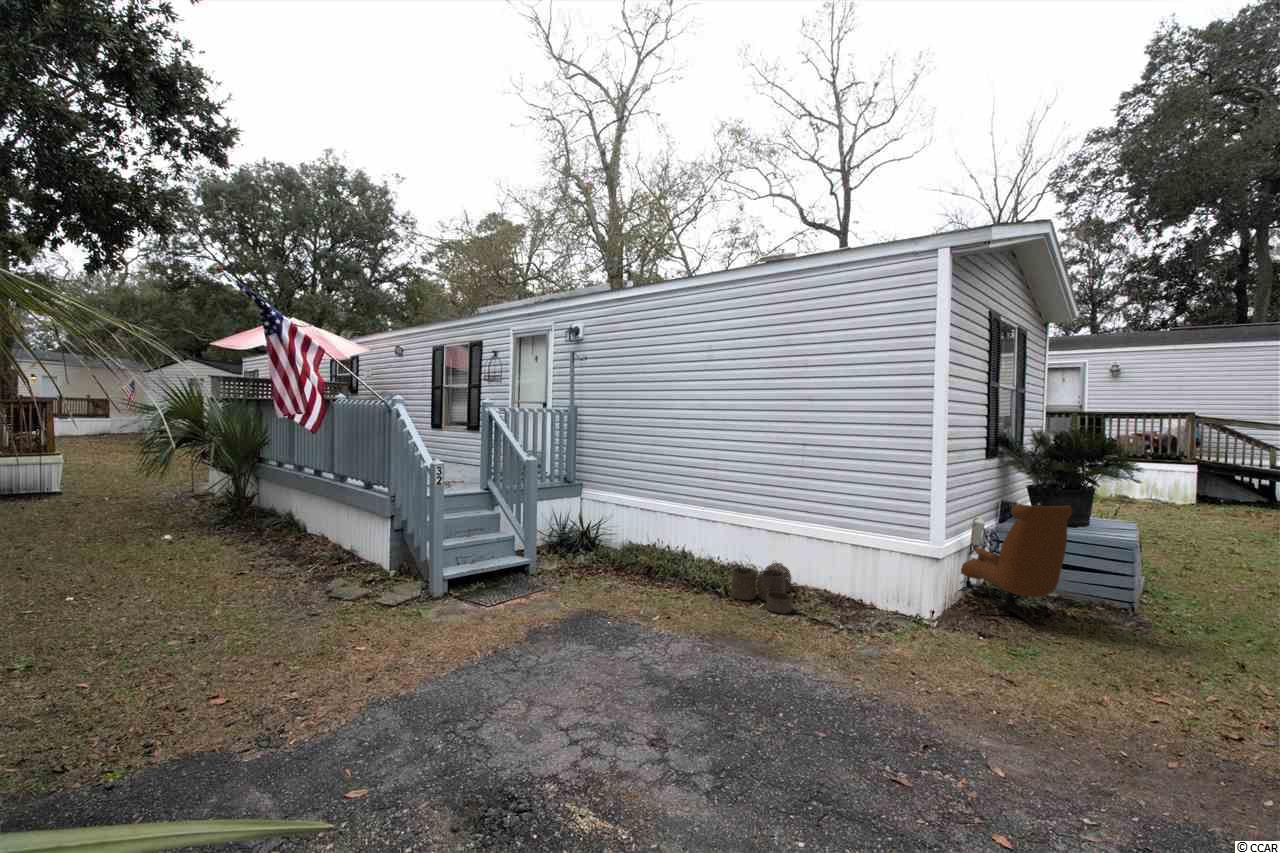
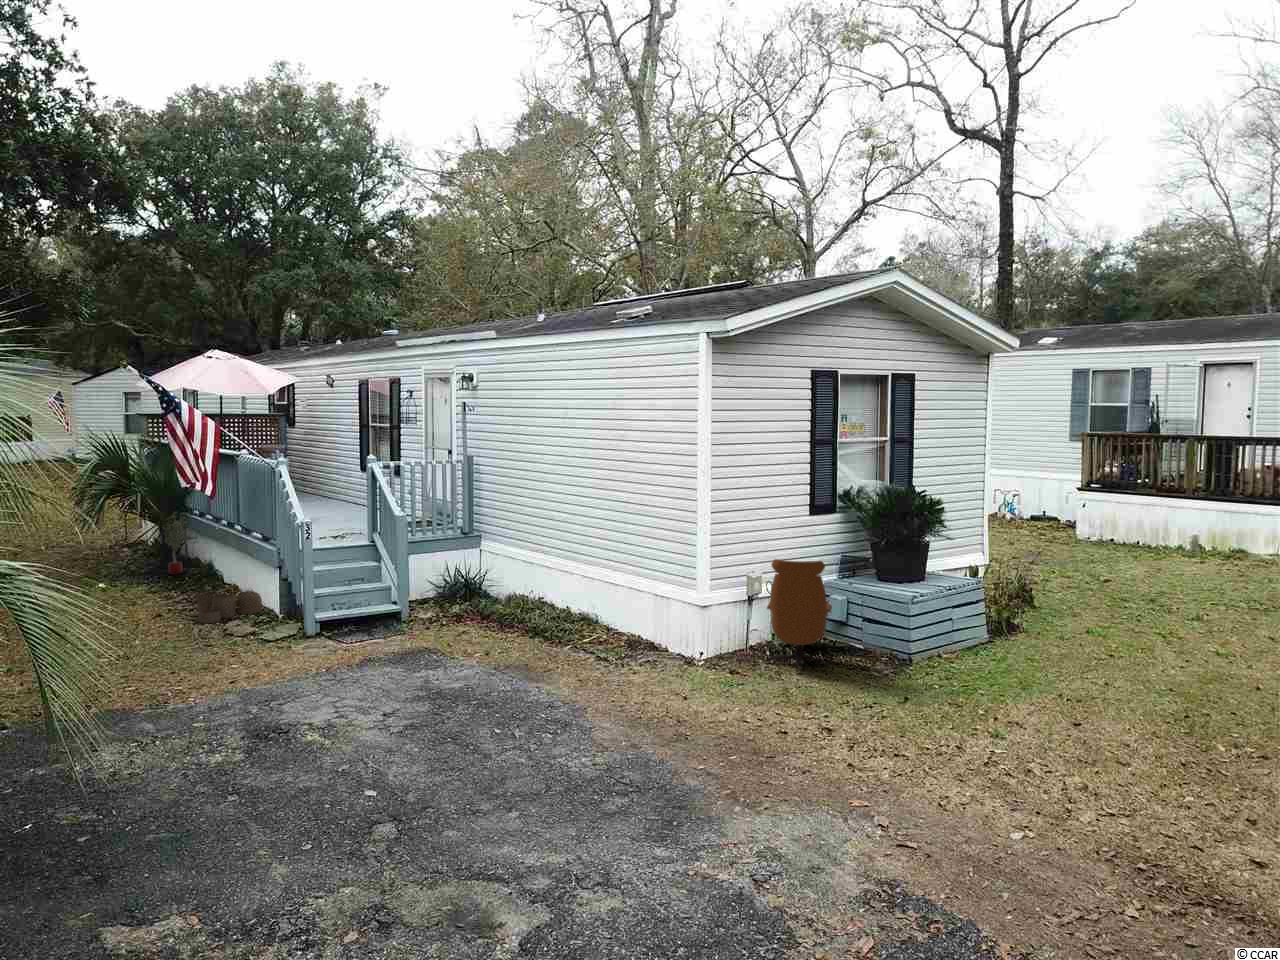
potted tree: none [237,461,280,523] -> present [163,512,198,575]
woven basket: present [732,562,792,613] -> present [197,590,262,623]

